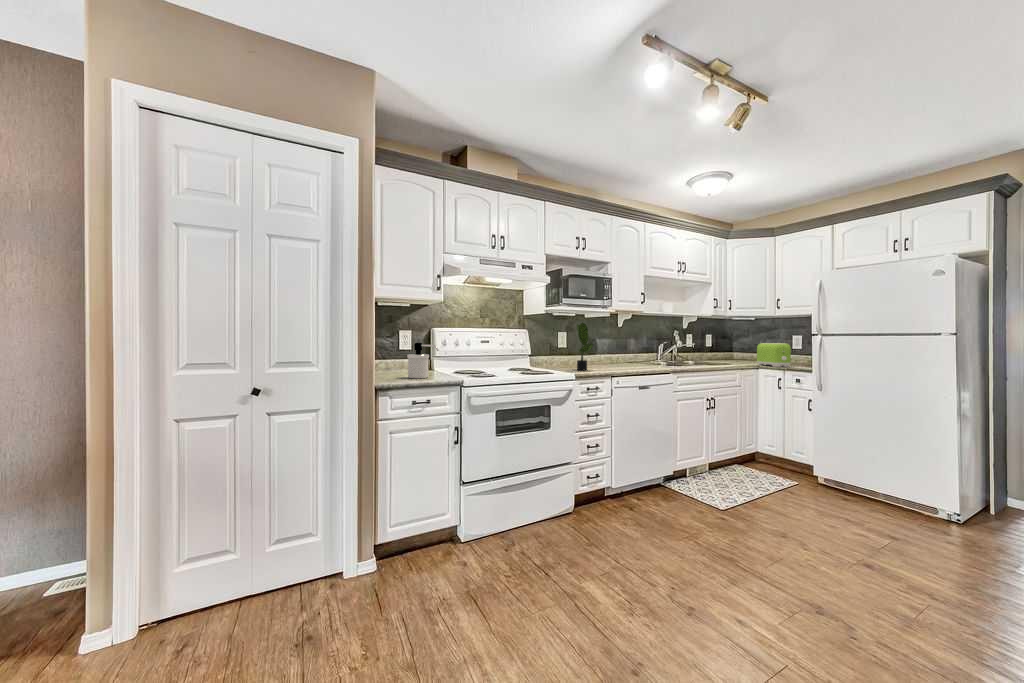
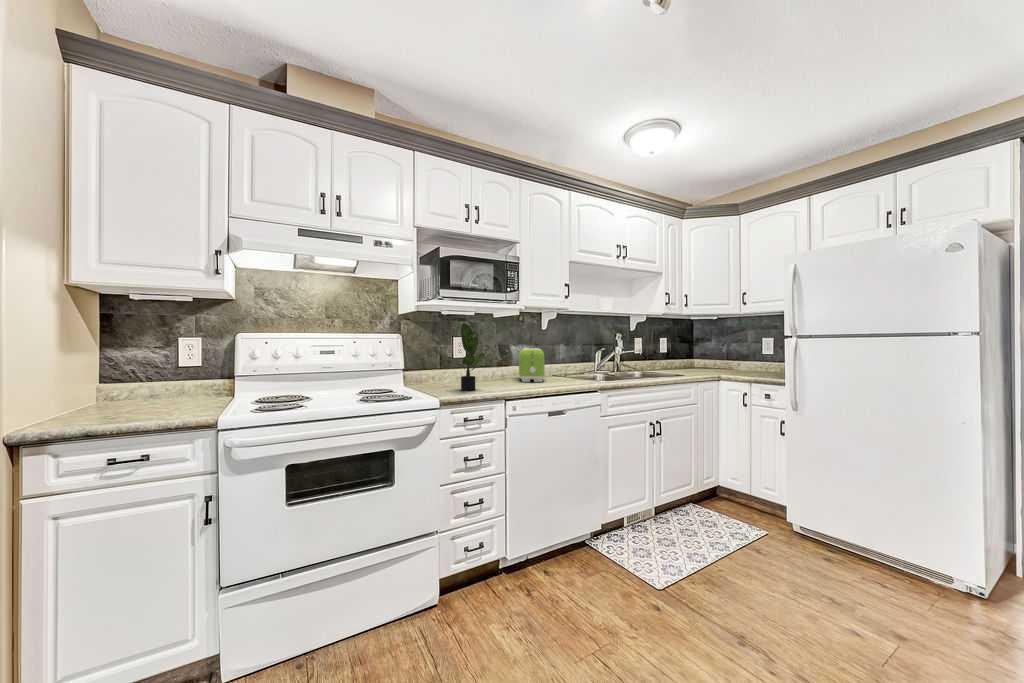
soap dispenser: present [407,343,439,378] -> none [128,357,179,417]
toaster: present [757,343,791,367] -> present [519,348,545,382]

